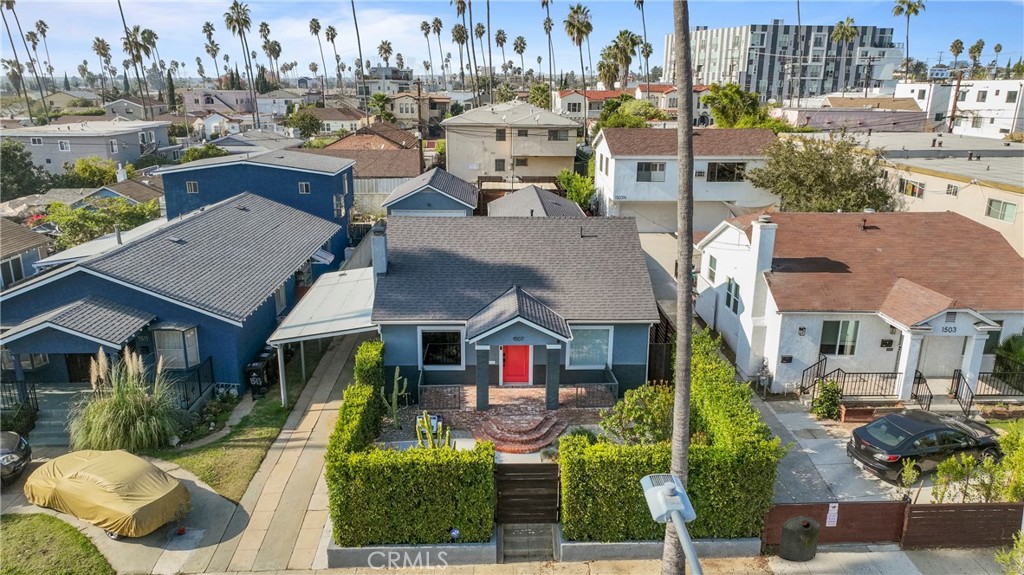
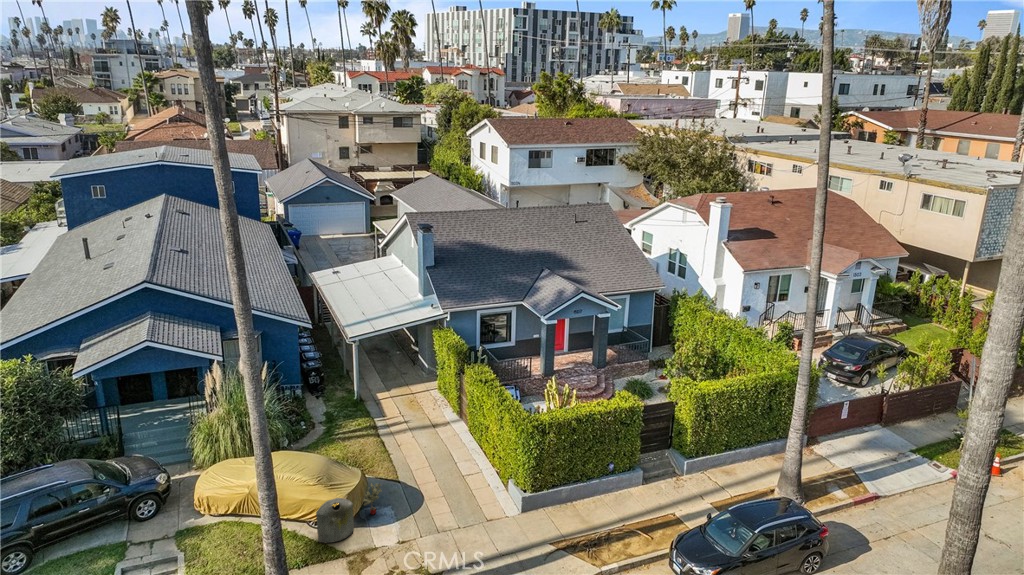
trash can: present [779,516,820,561] -> present [316,498,354,543]

